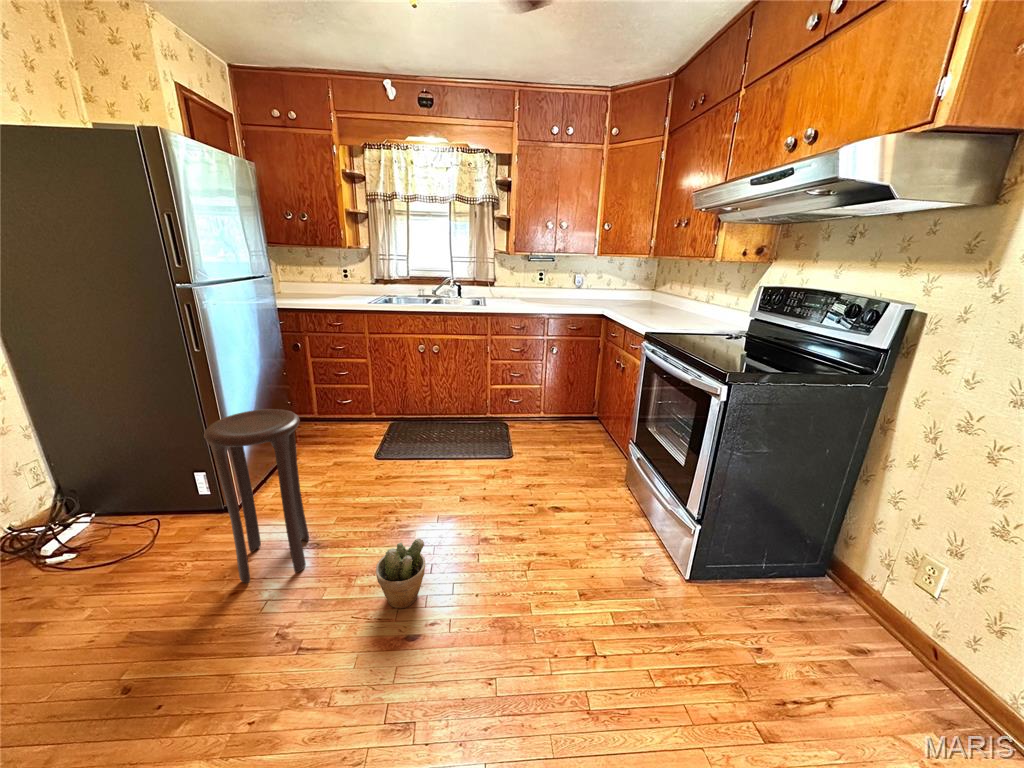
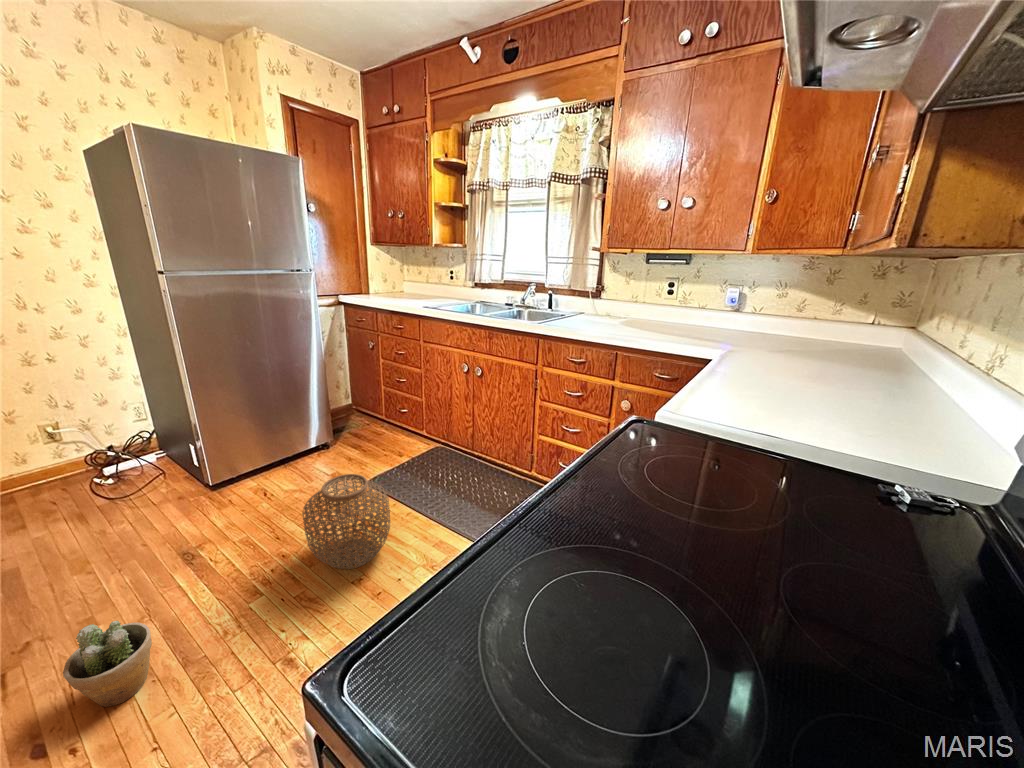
stool: present [204,409,309,583] -> none [53,407,200,586]
woven basket: none [404,428,466,499] -> present [302,474,390,569]

